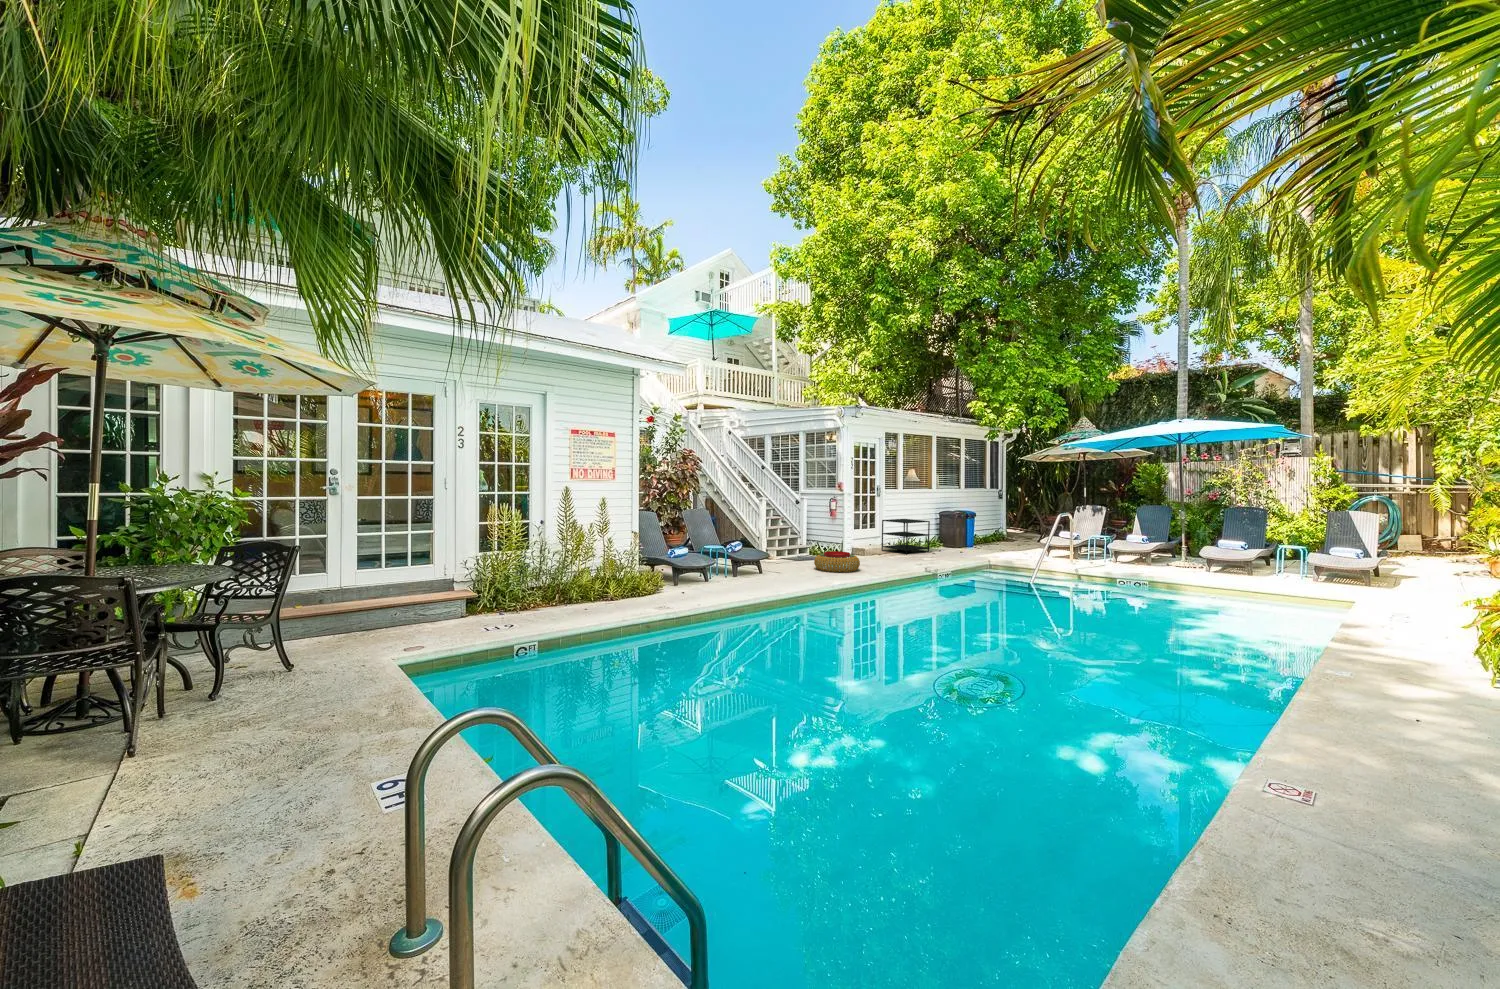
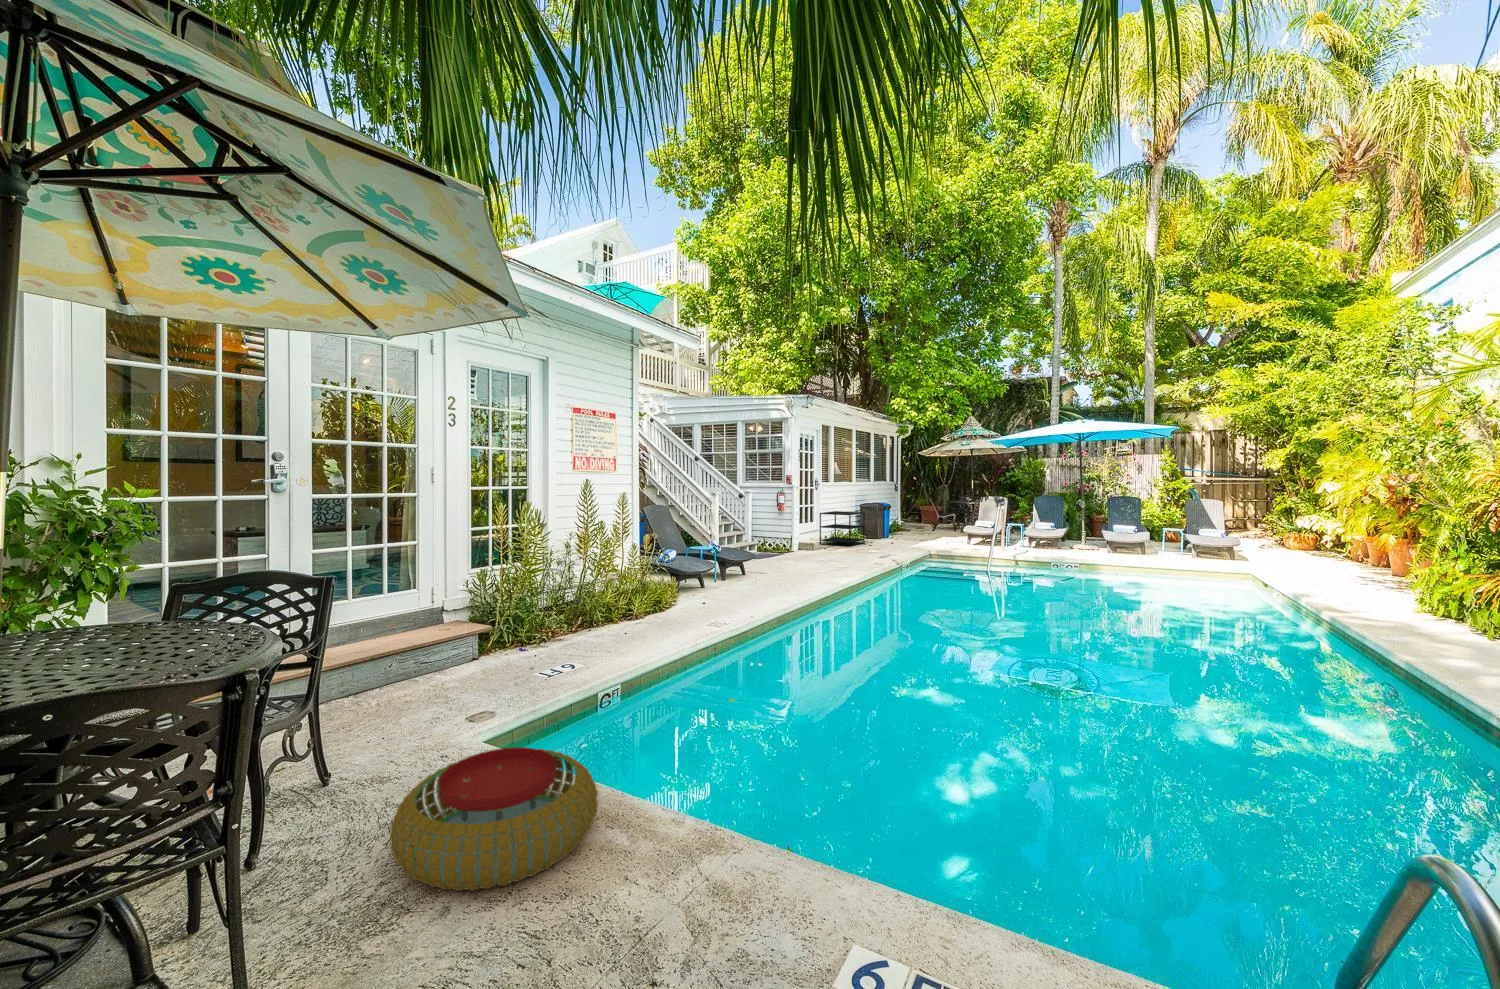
pouf: present [814,551,860,572] -> present [390,747,598,891]

